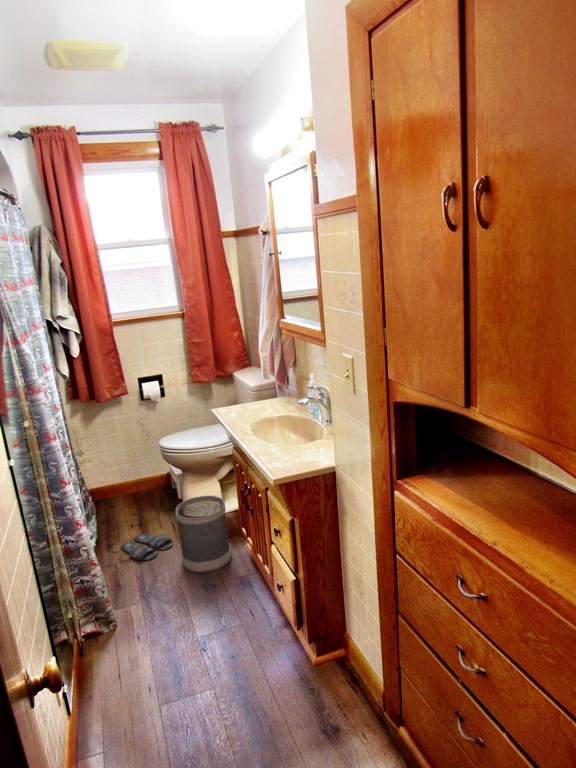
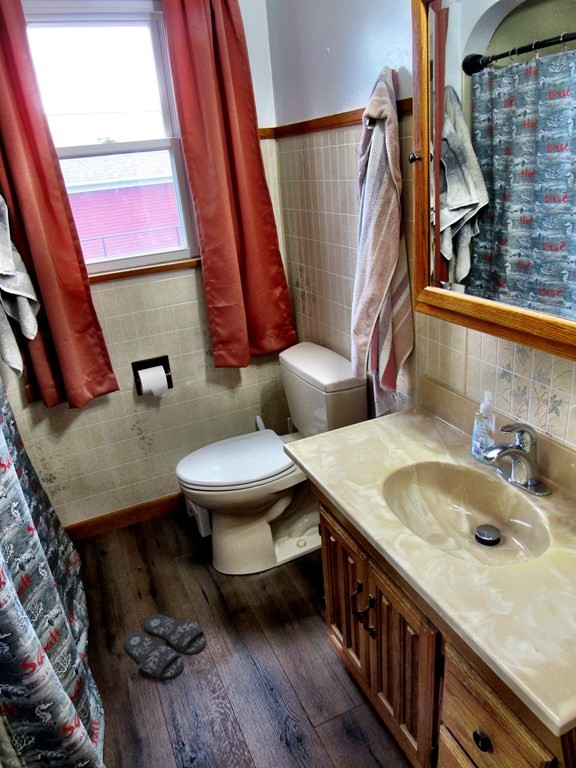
wastebasket: present [175,496,232,573] -> none [217,576,307,713]

